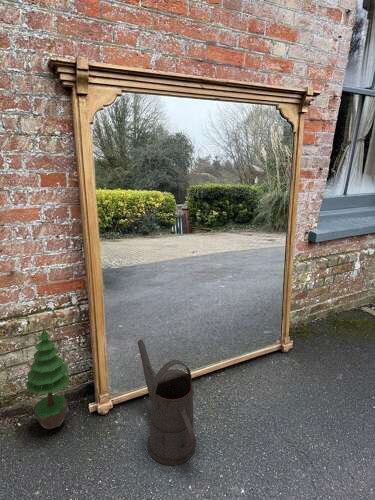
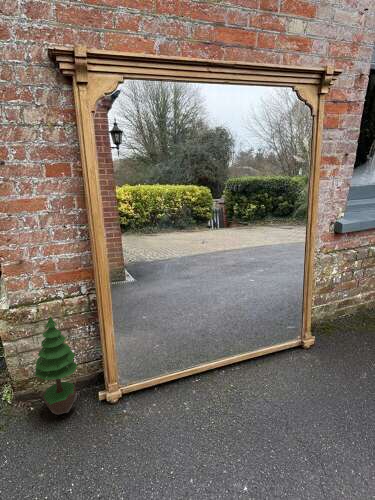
watering can: present [138,340,196,466] -> none [145,330,200,459]

